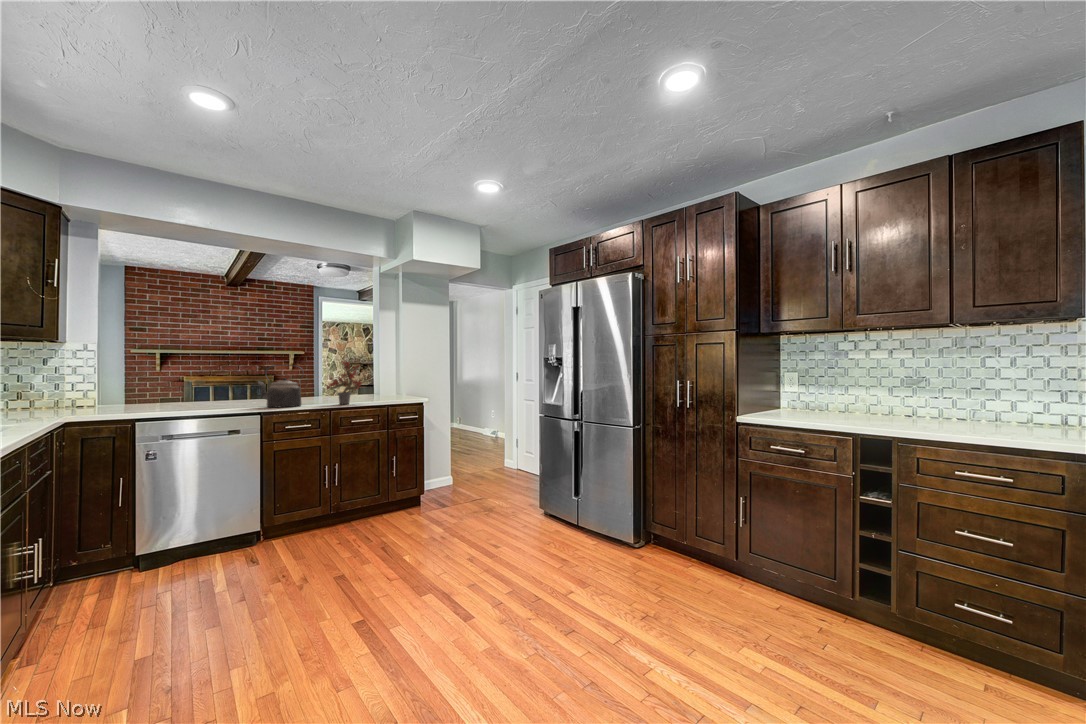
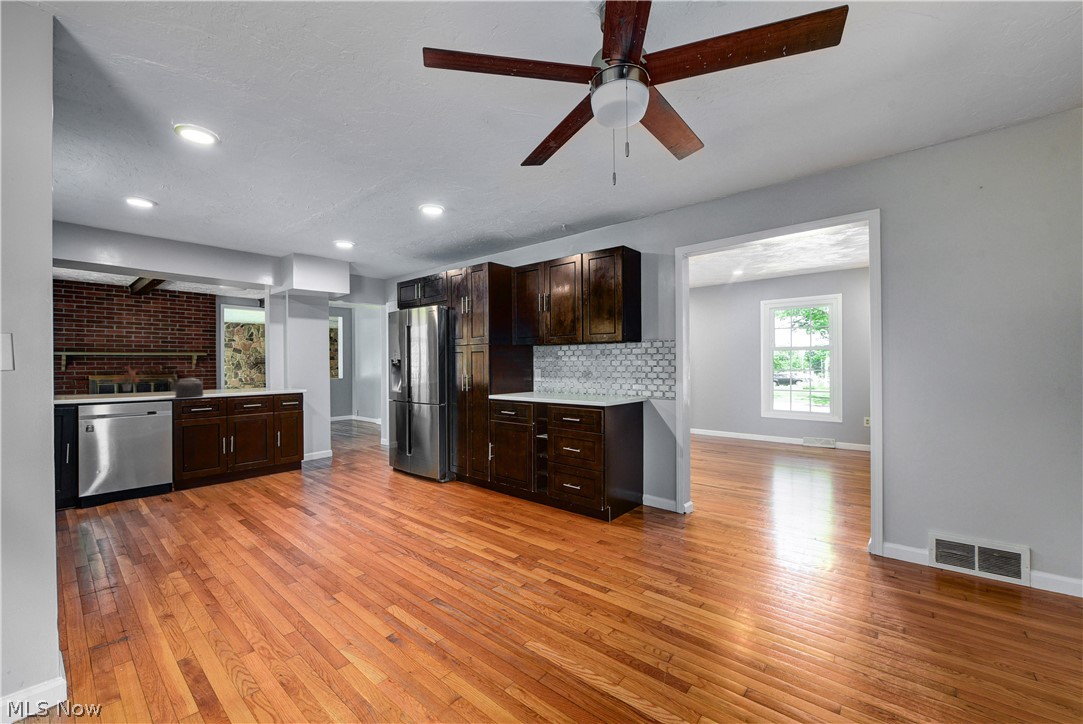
potted plant: present [325,360,369,404] -> present [113,367,145,391]

